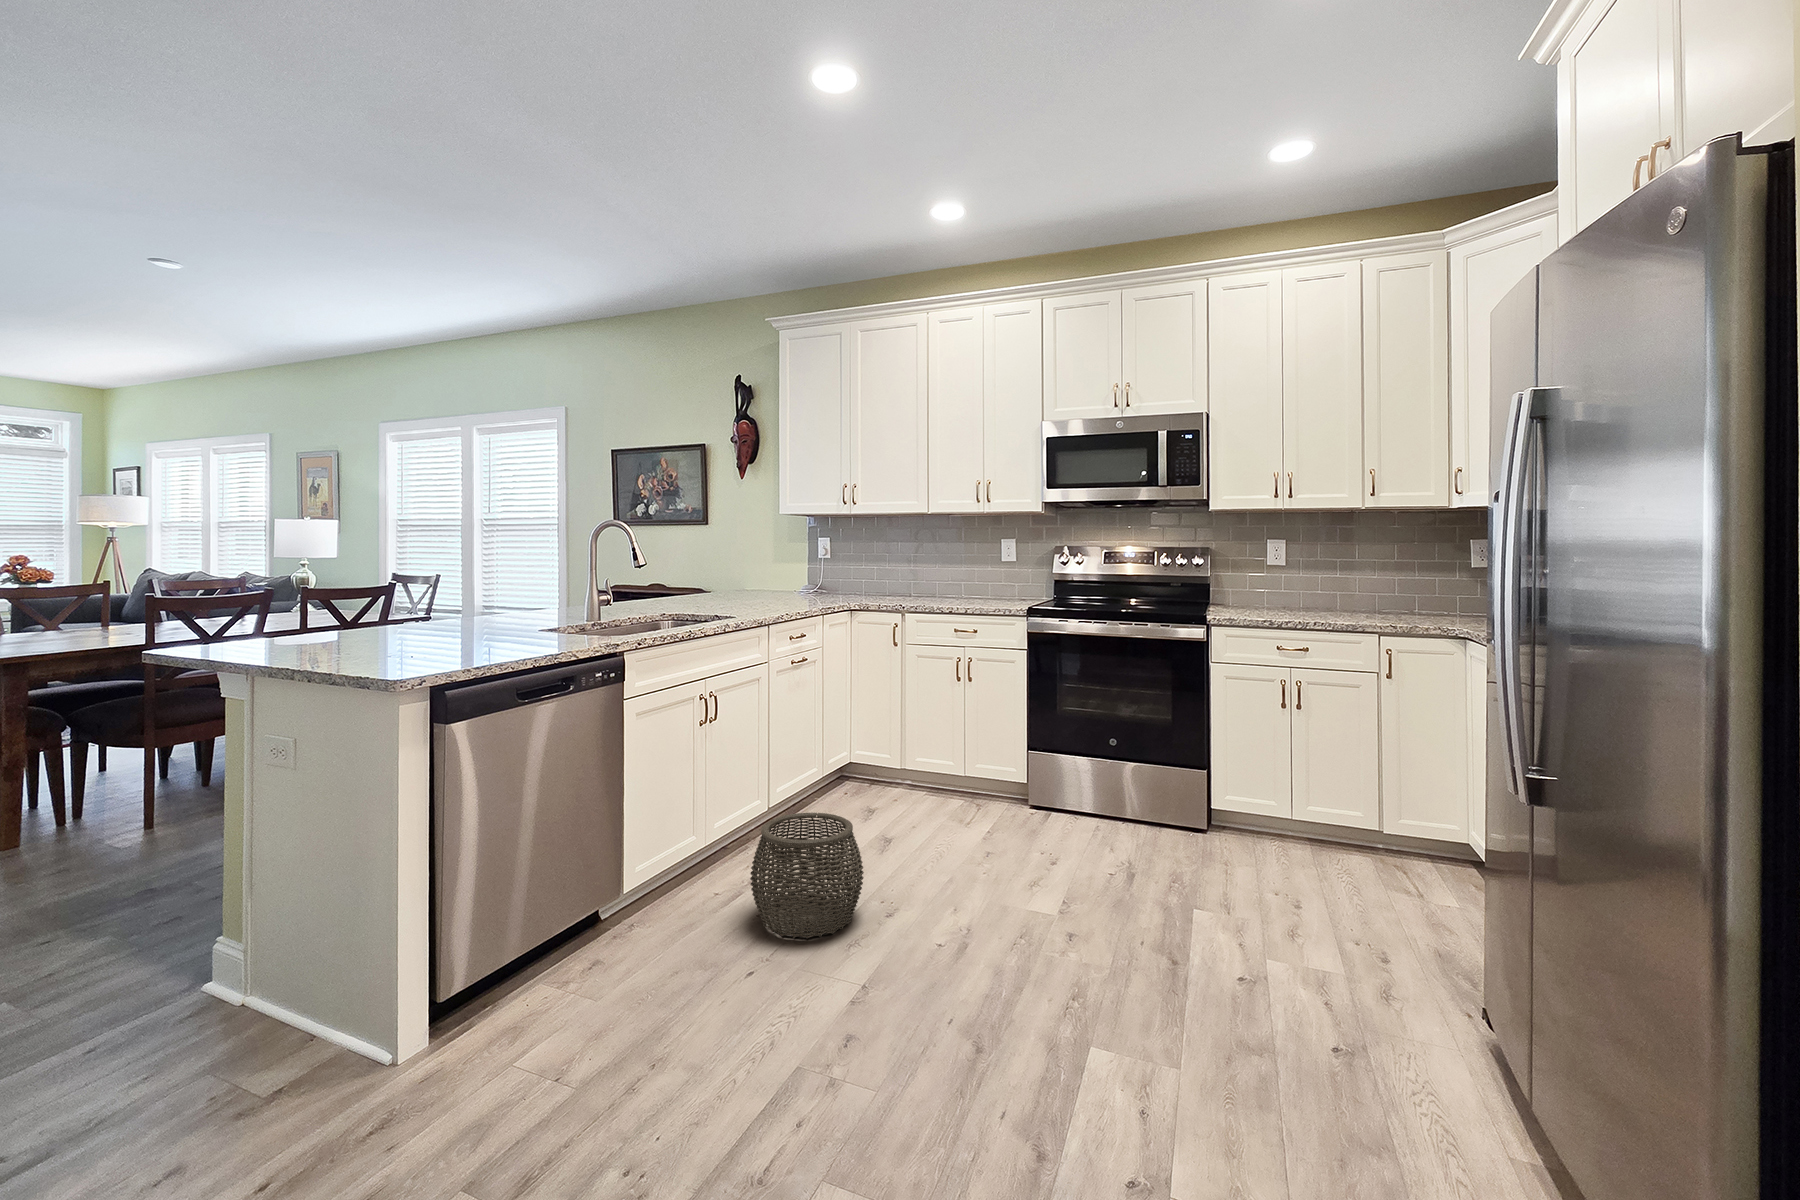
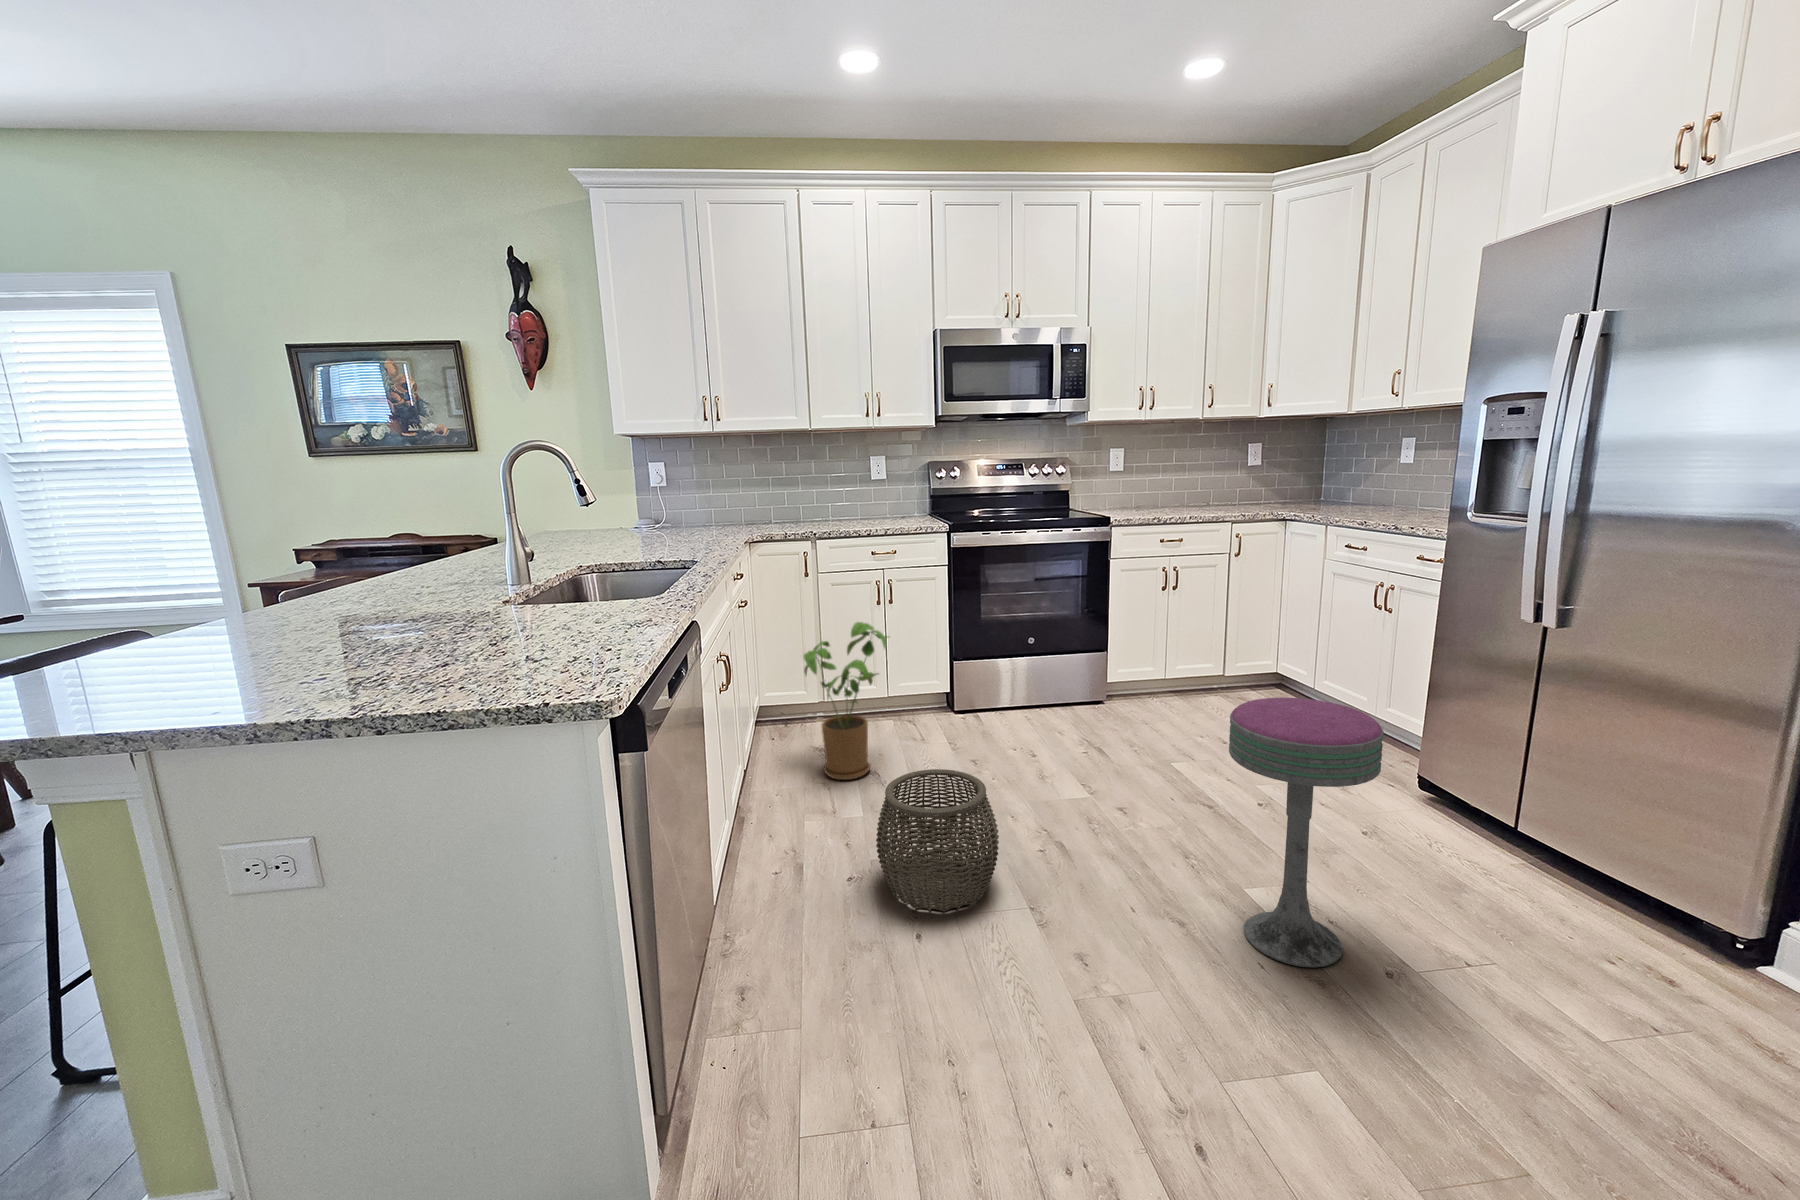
house plant: none [840,685,922,832] -> present [804,622,888,780]
bar stool: none [964,791,1110,1094] -> present [1229,698,1384,967]

